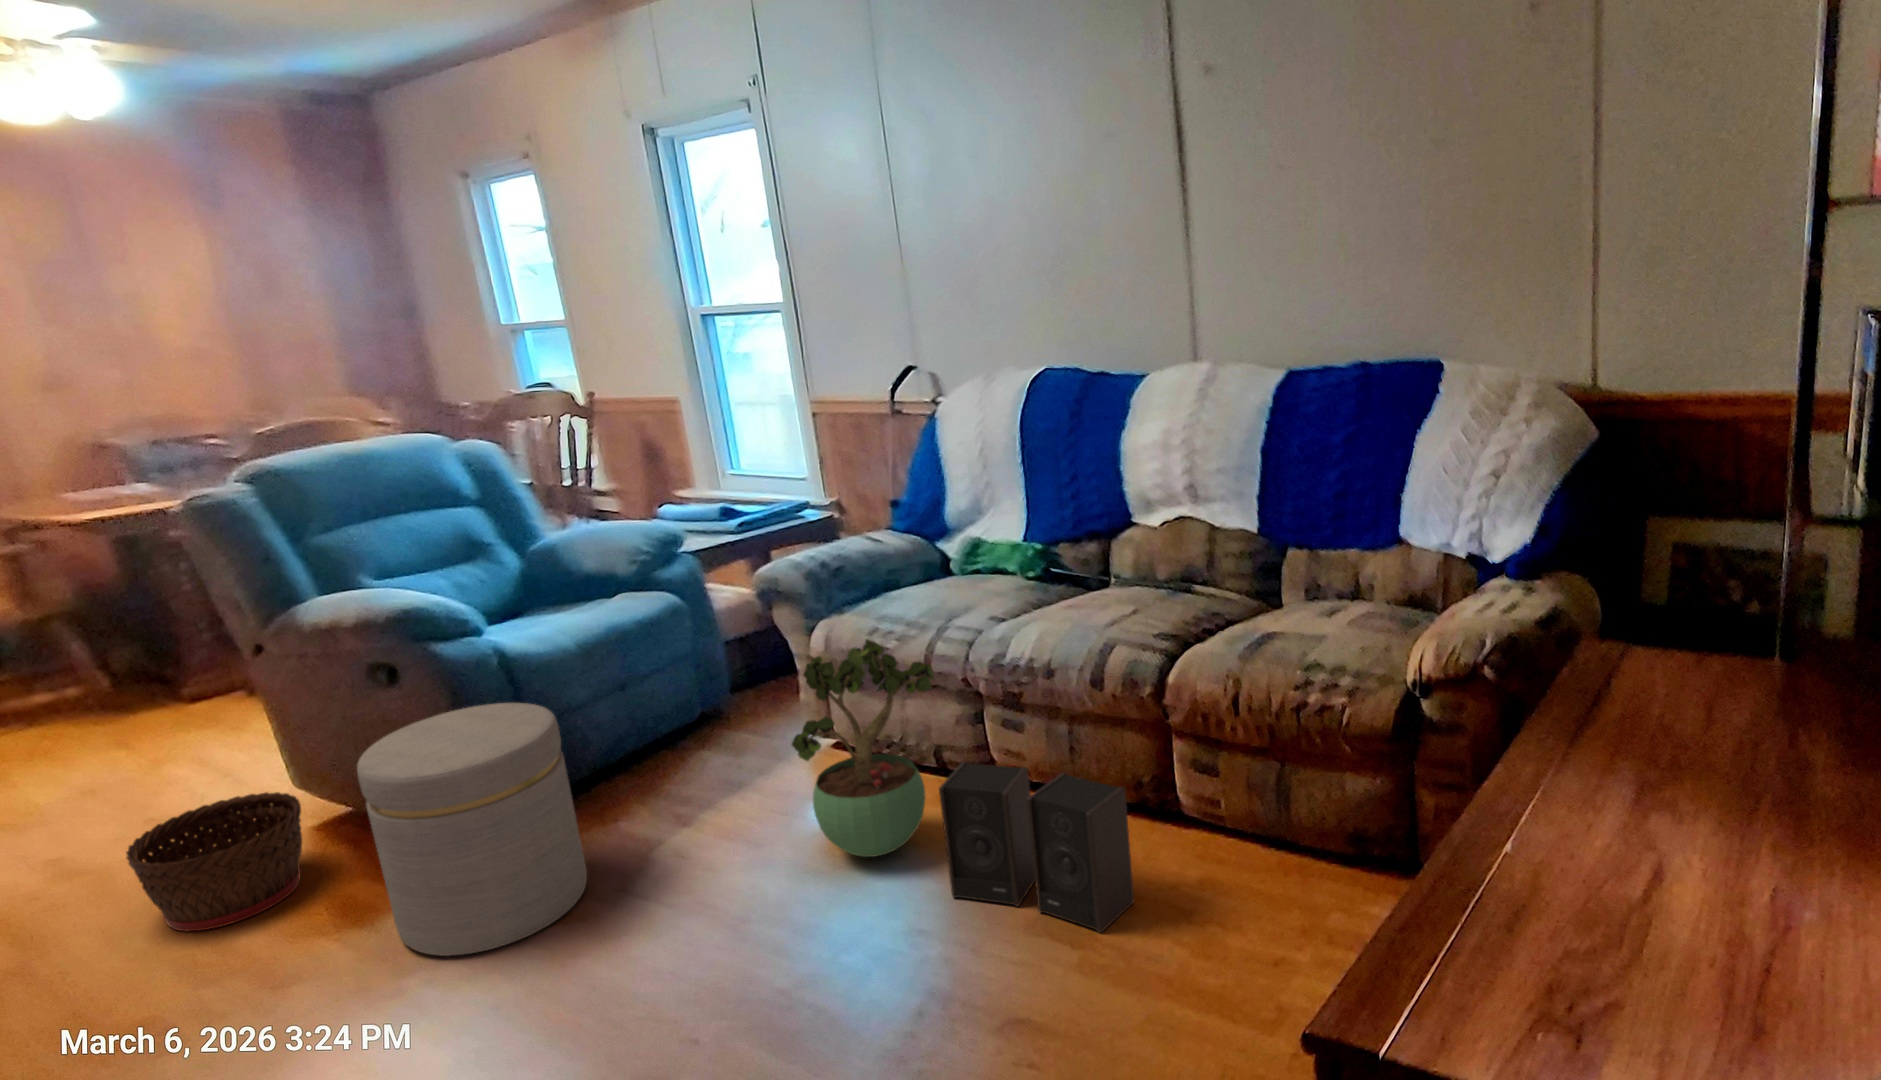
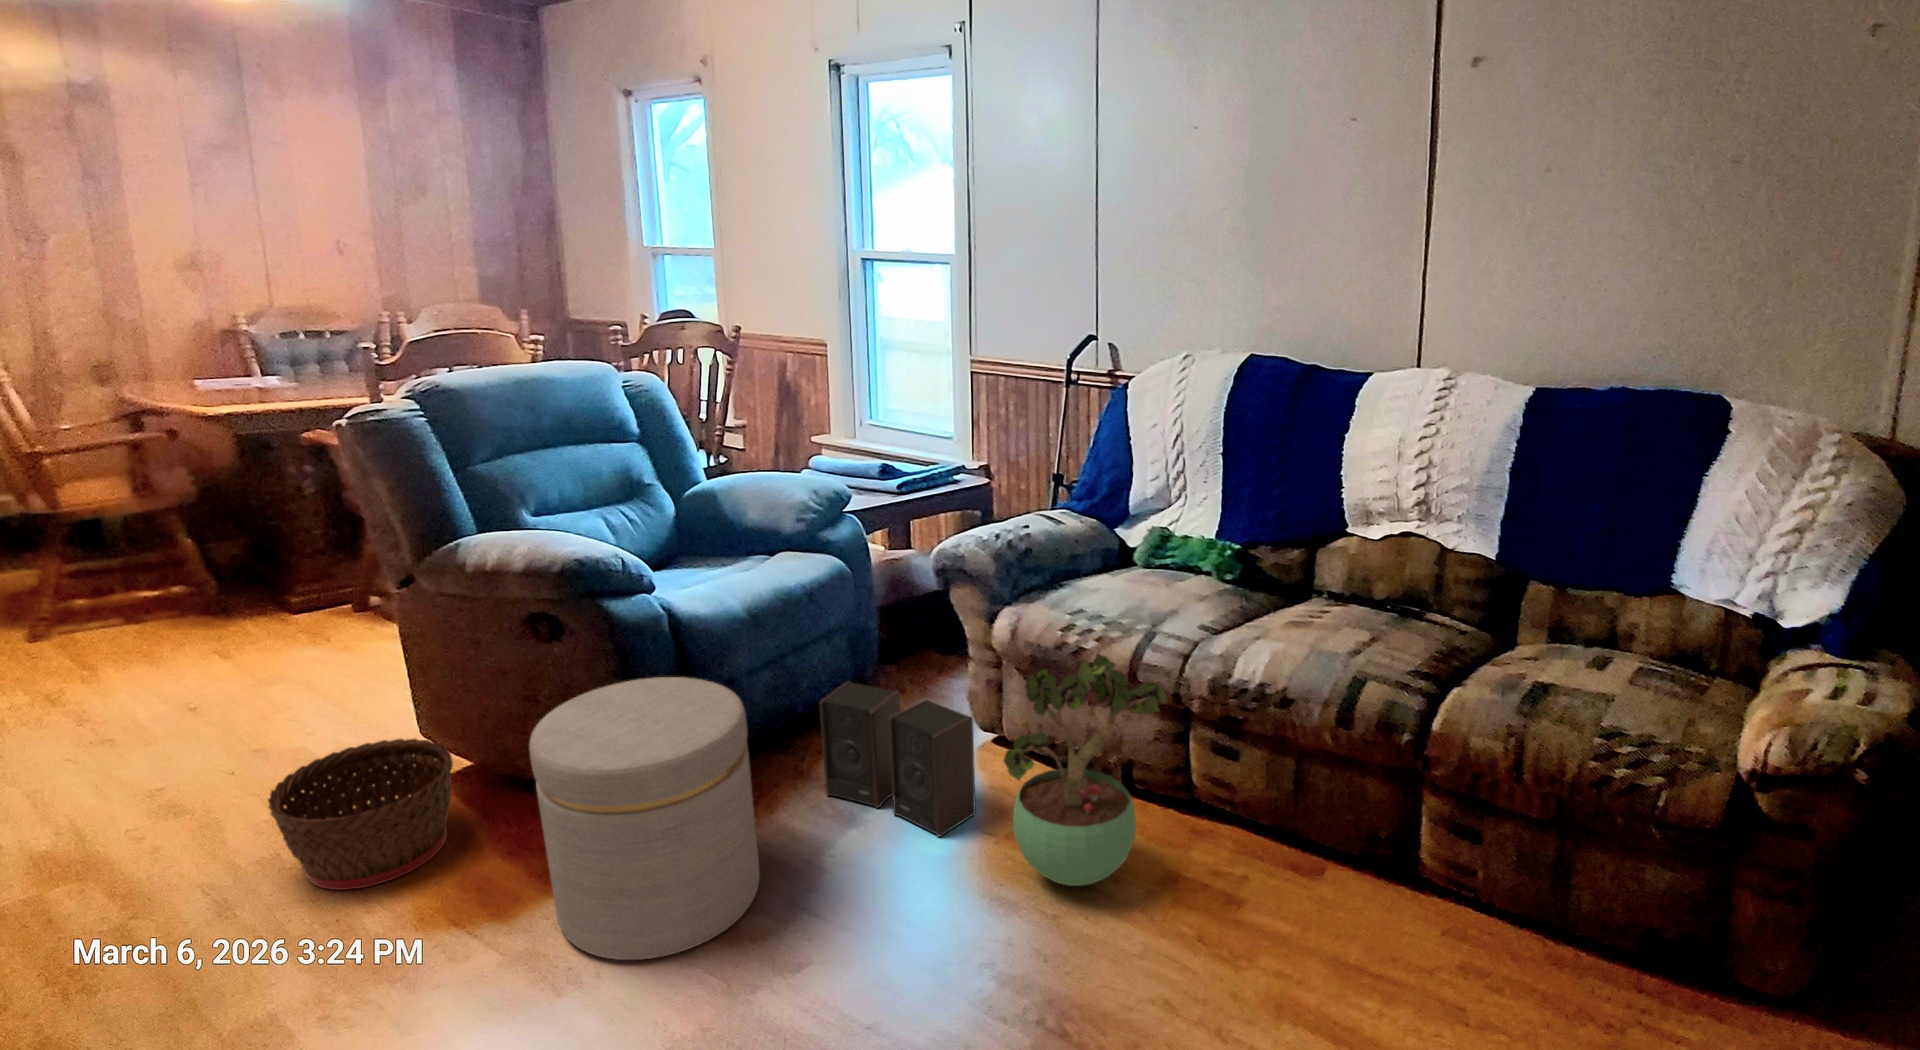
speaker: present [939,762,1134,932] -> present [819,682,976,837]

